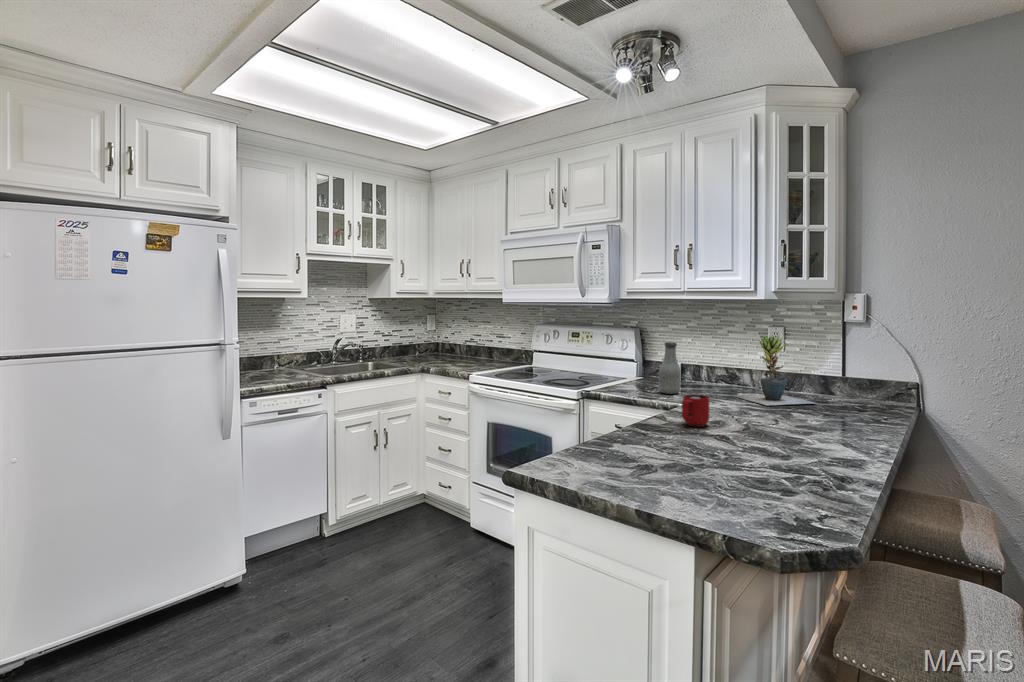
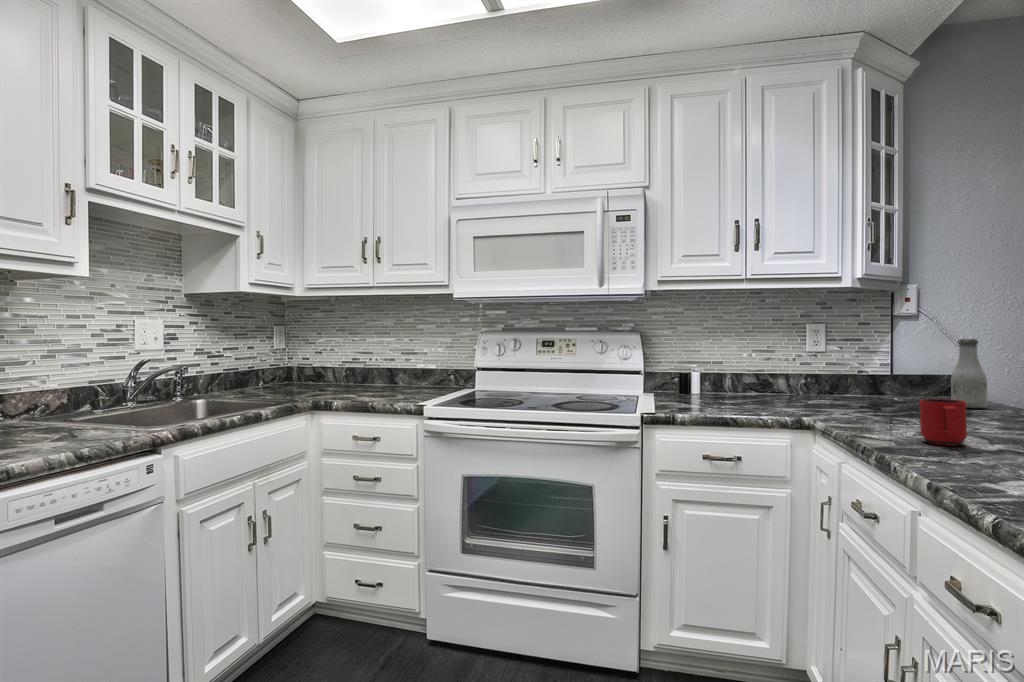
potted plant: present [732,335,815,405] -> none [805,326,913,412]
bottle: present [659,342,681,394] -> present [951,339,987,408]

